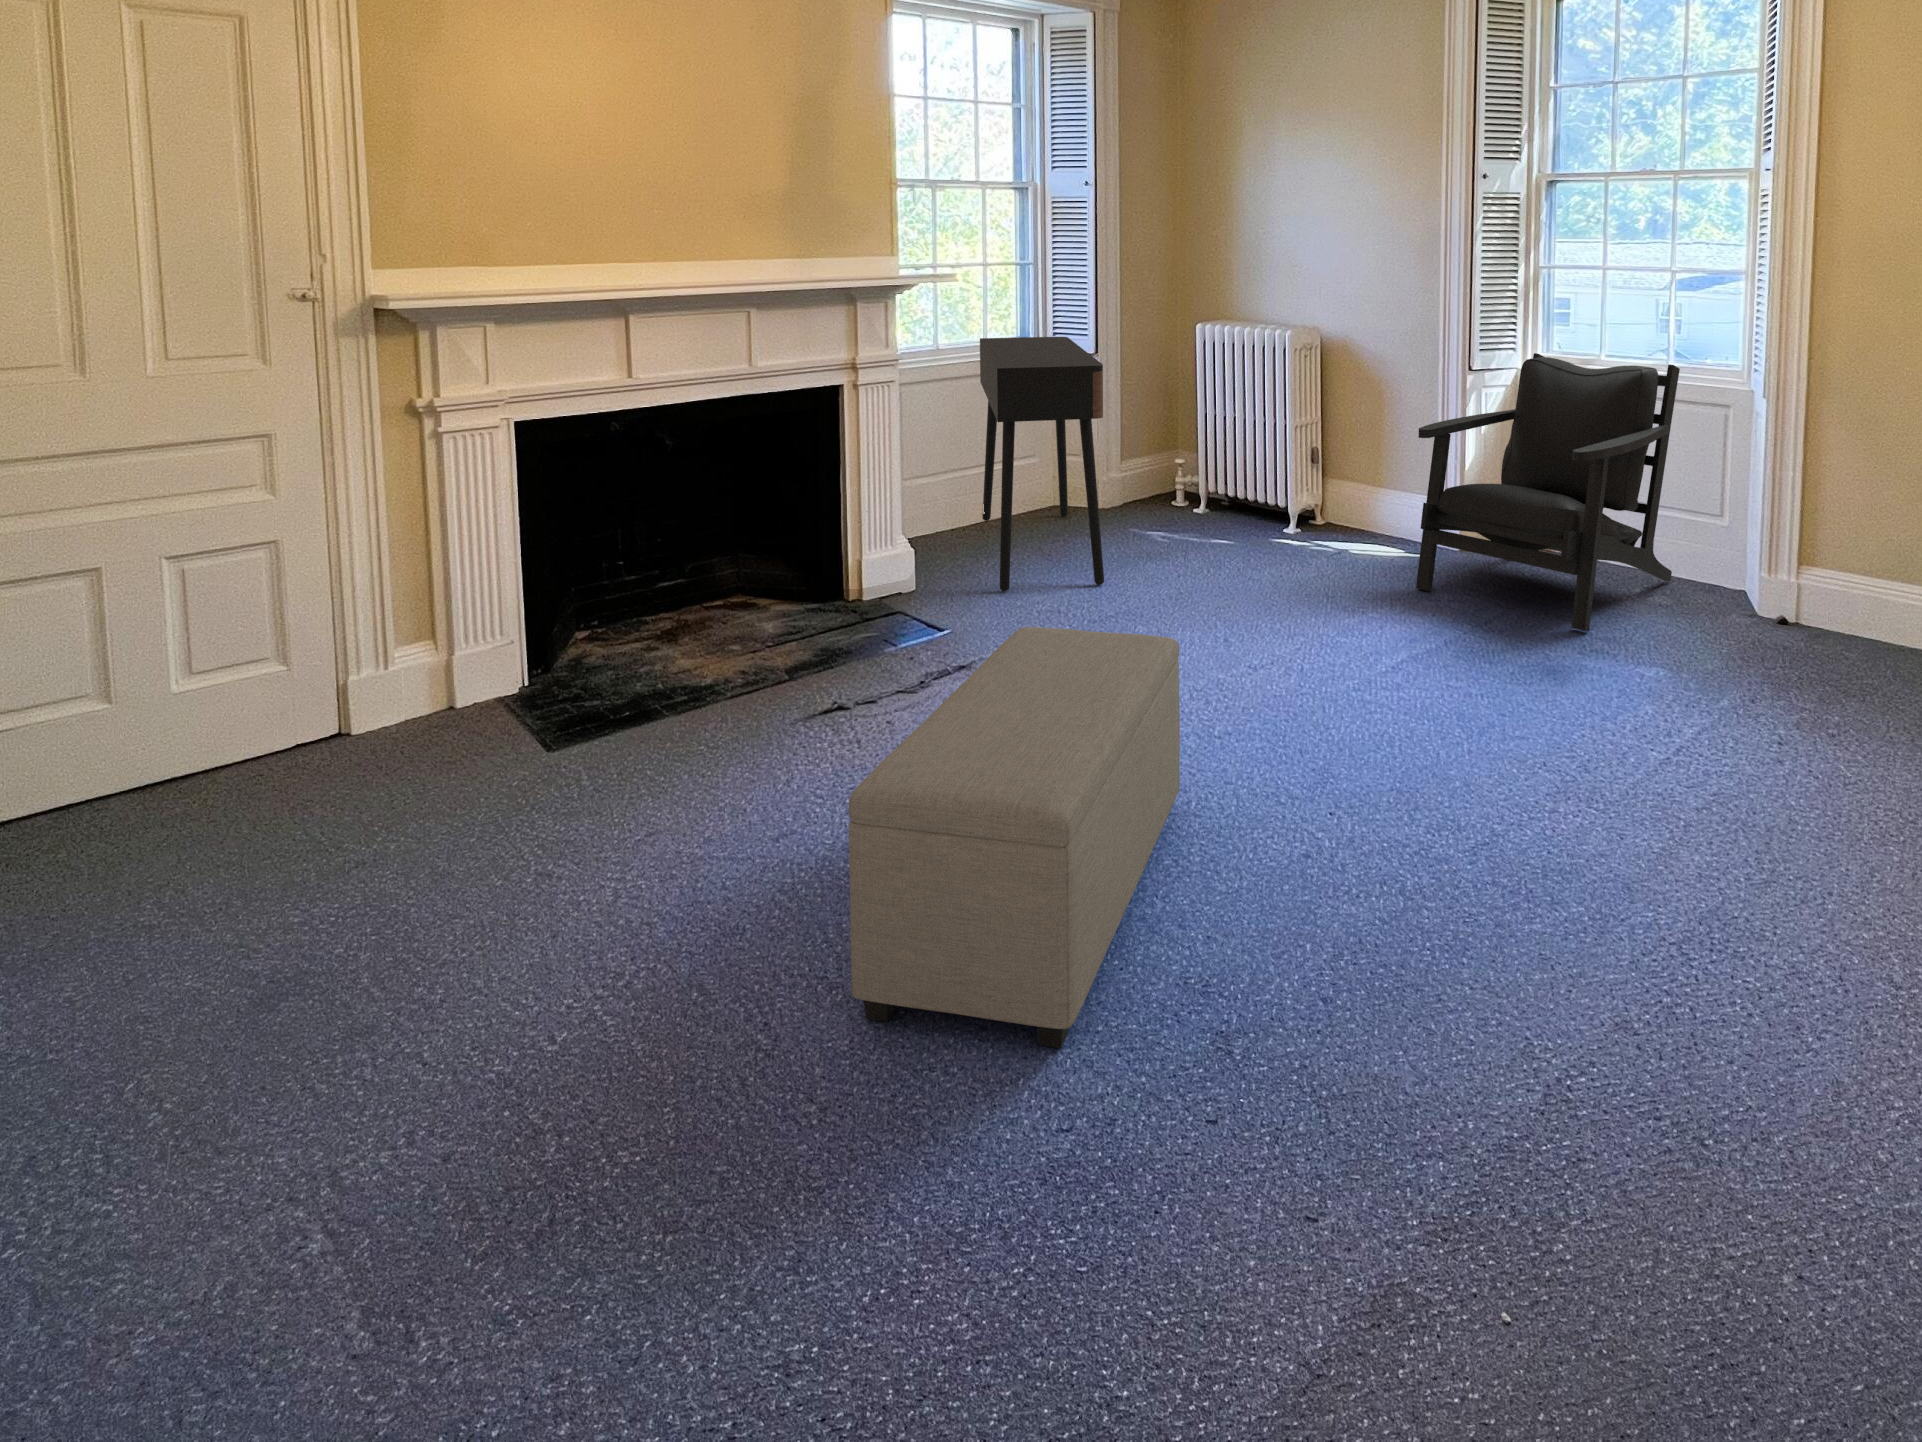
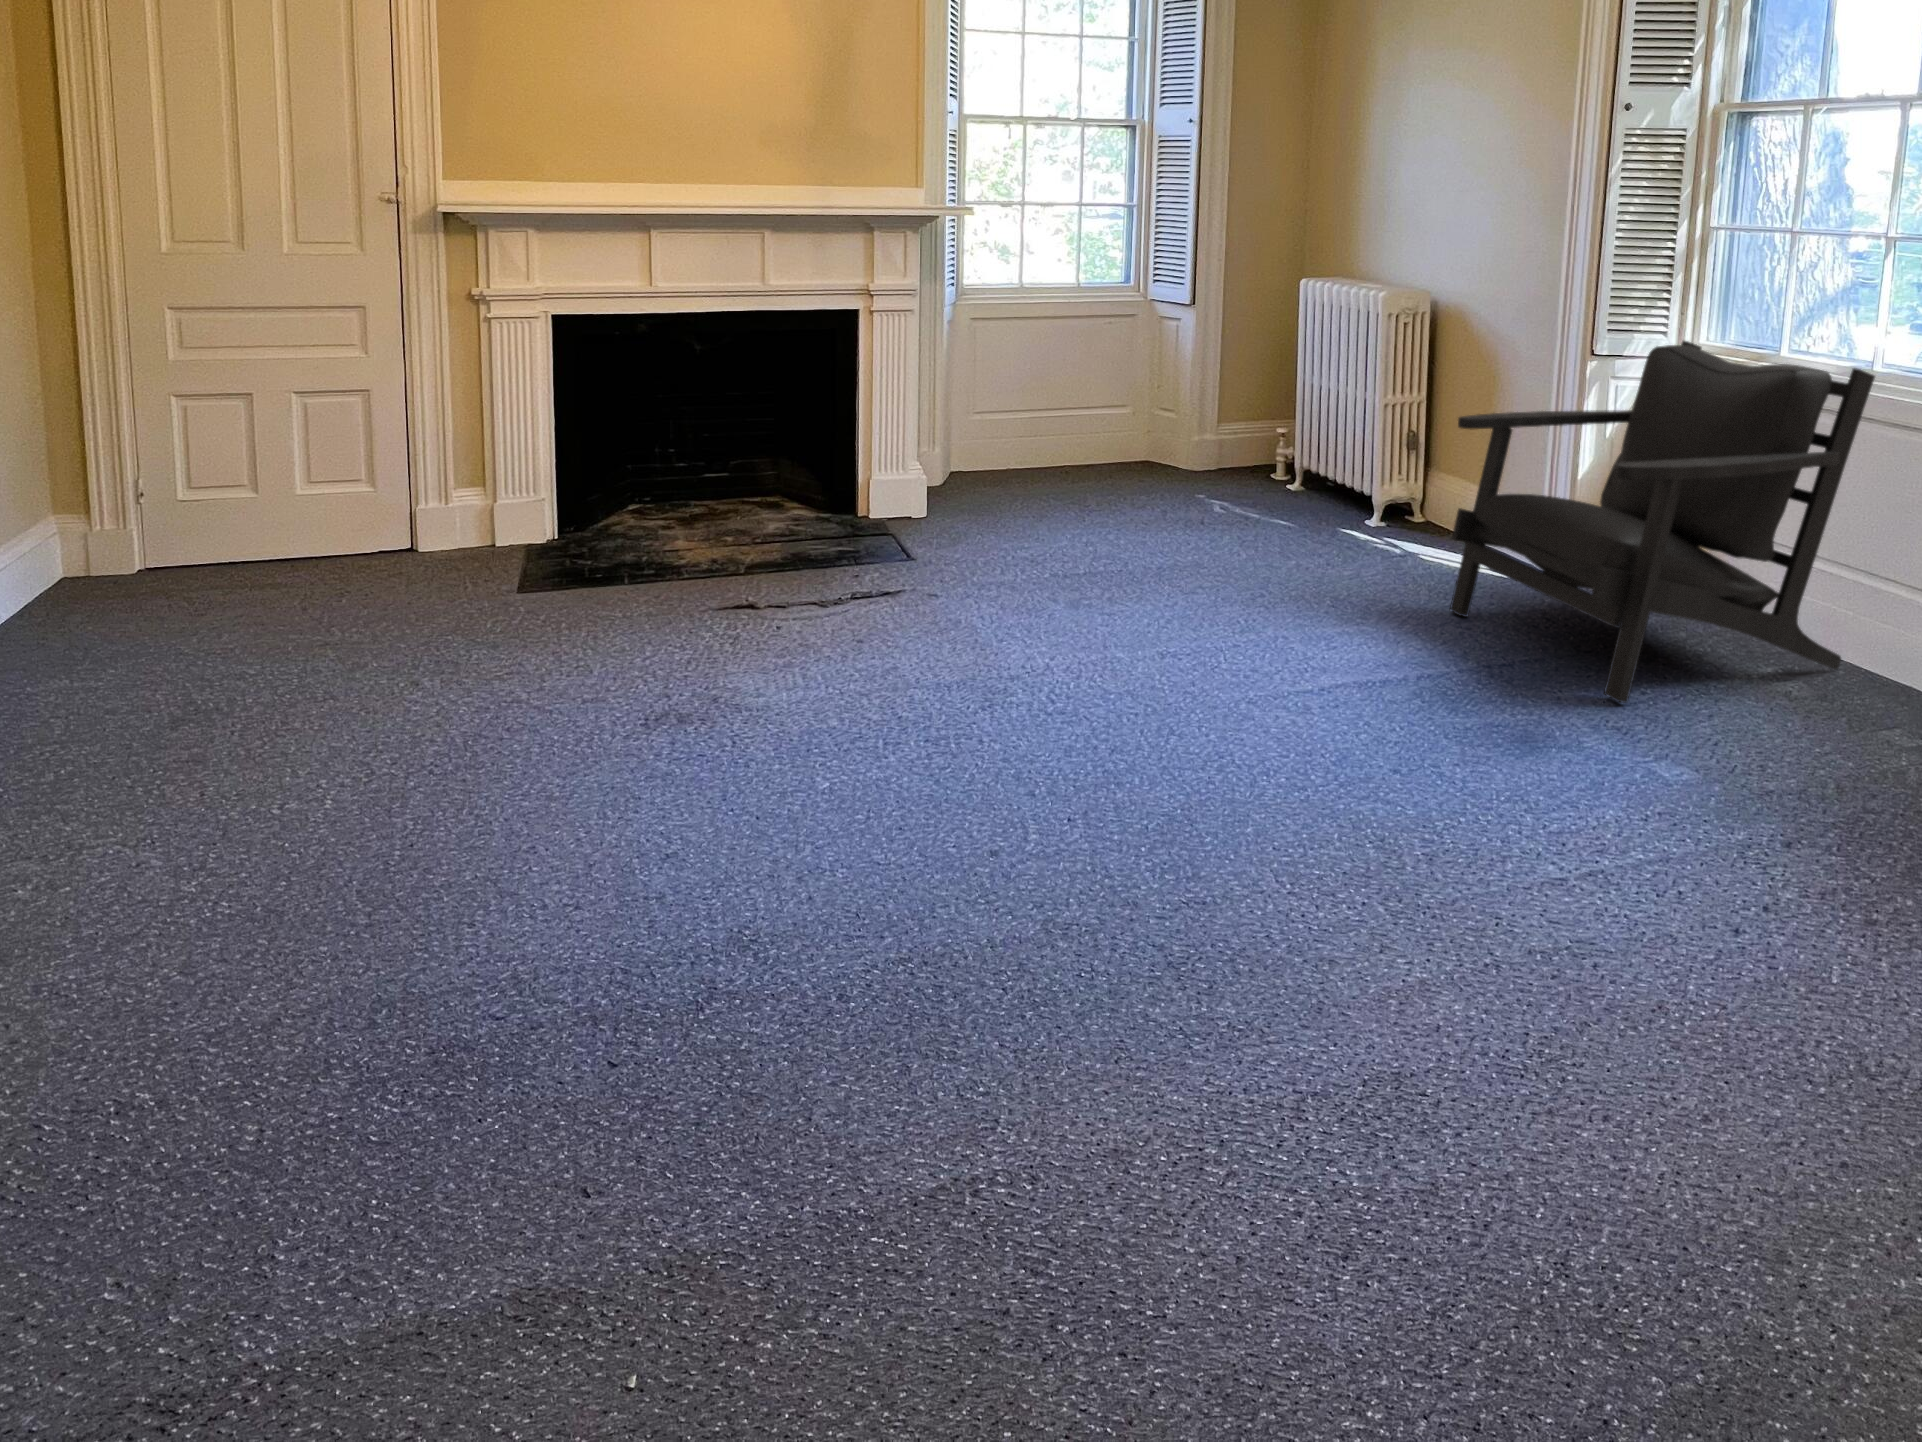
console table: present [980,337,1104,591] -> none [997,281,1155,544]
ottoman: present [849,627,1180,1048] -> none [442,551,919,940]

